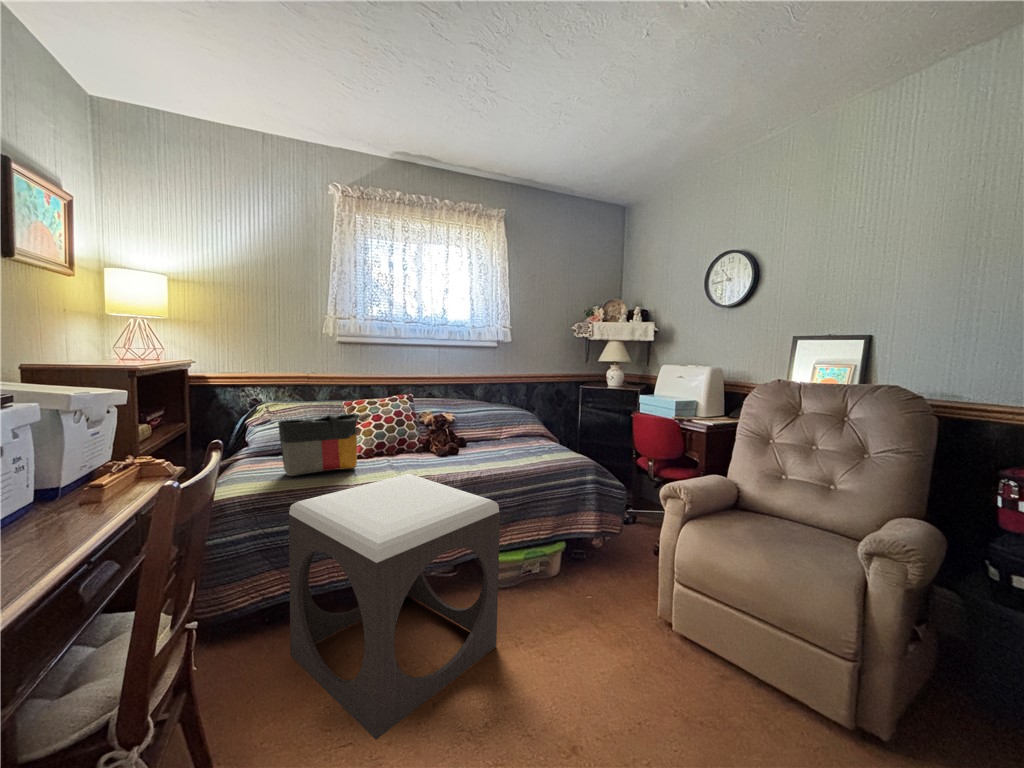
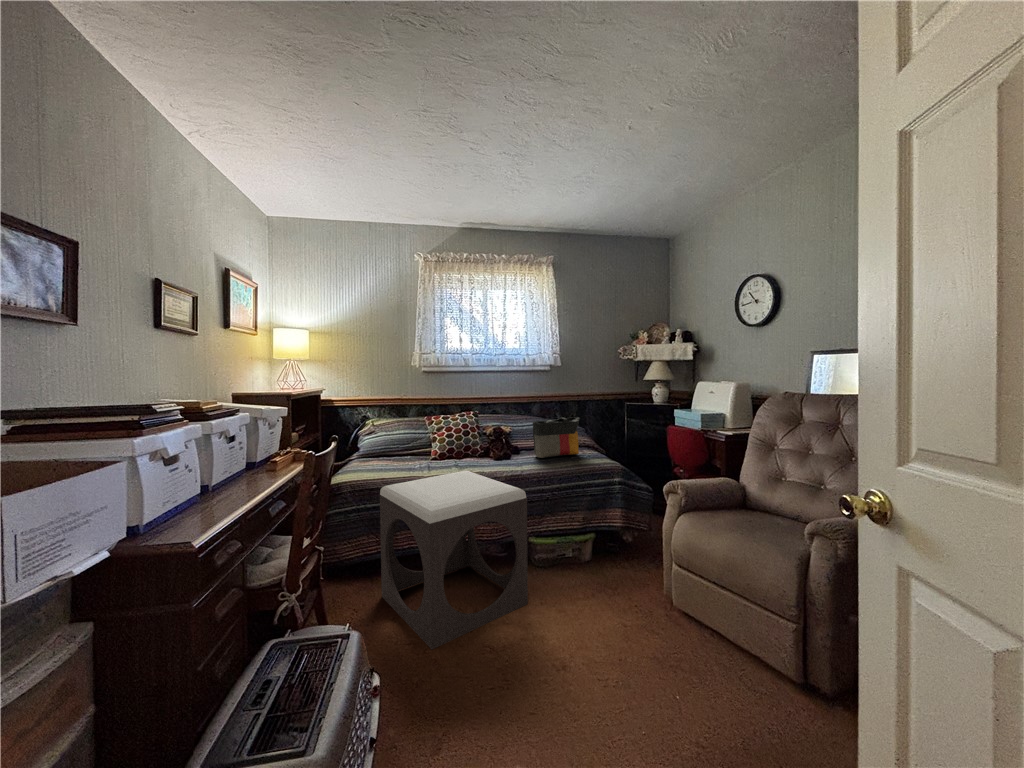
tote bag: present [278,414,360,476] -> present [533,417,580,458]

